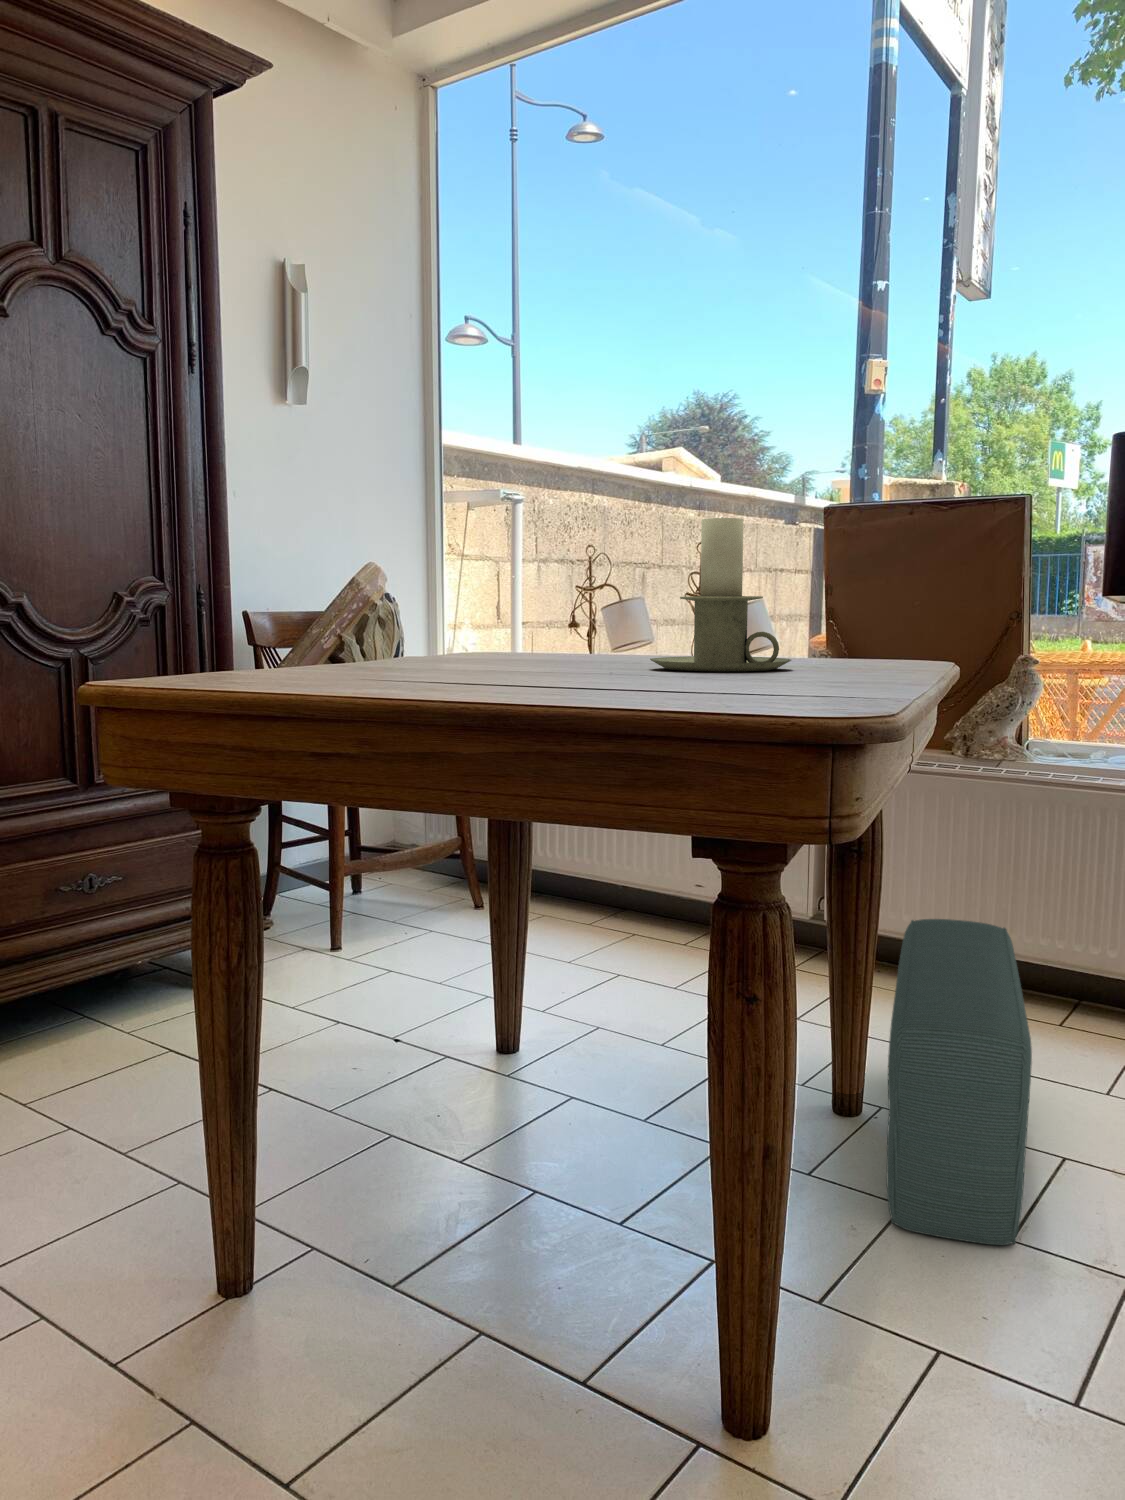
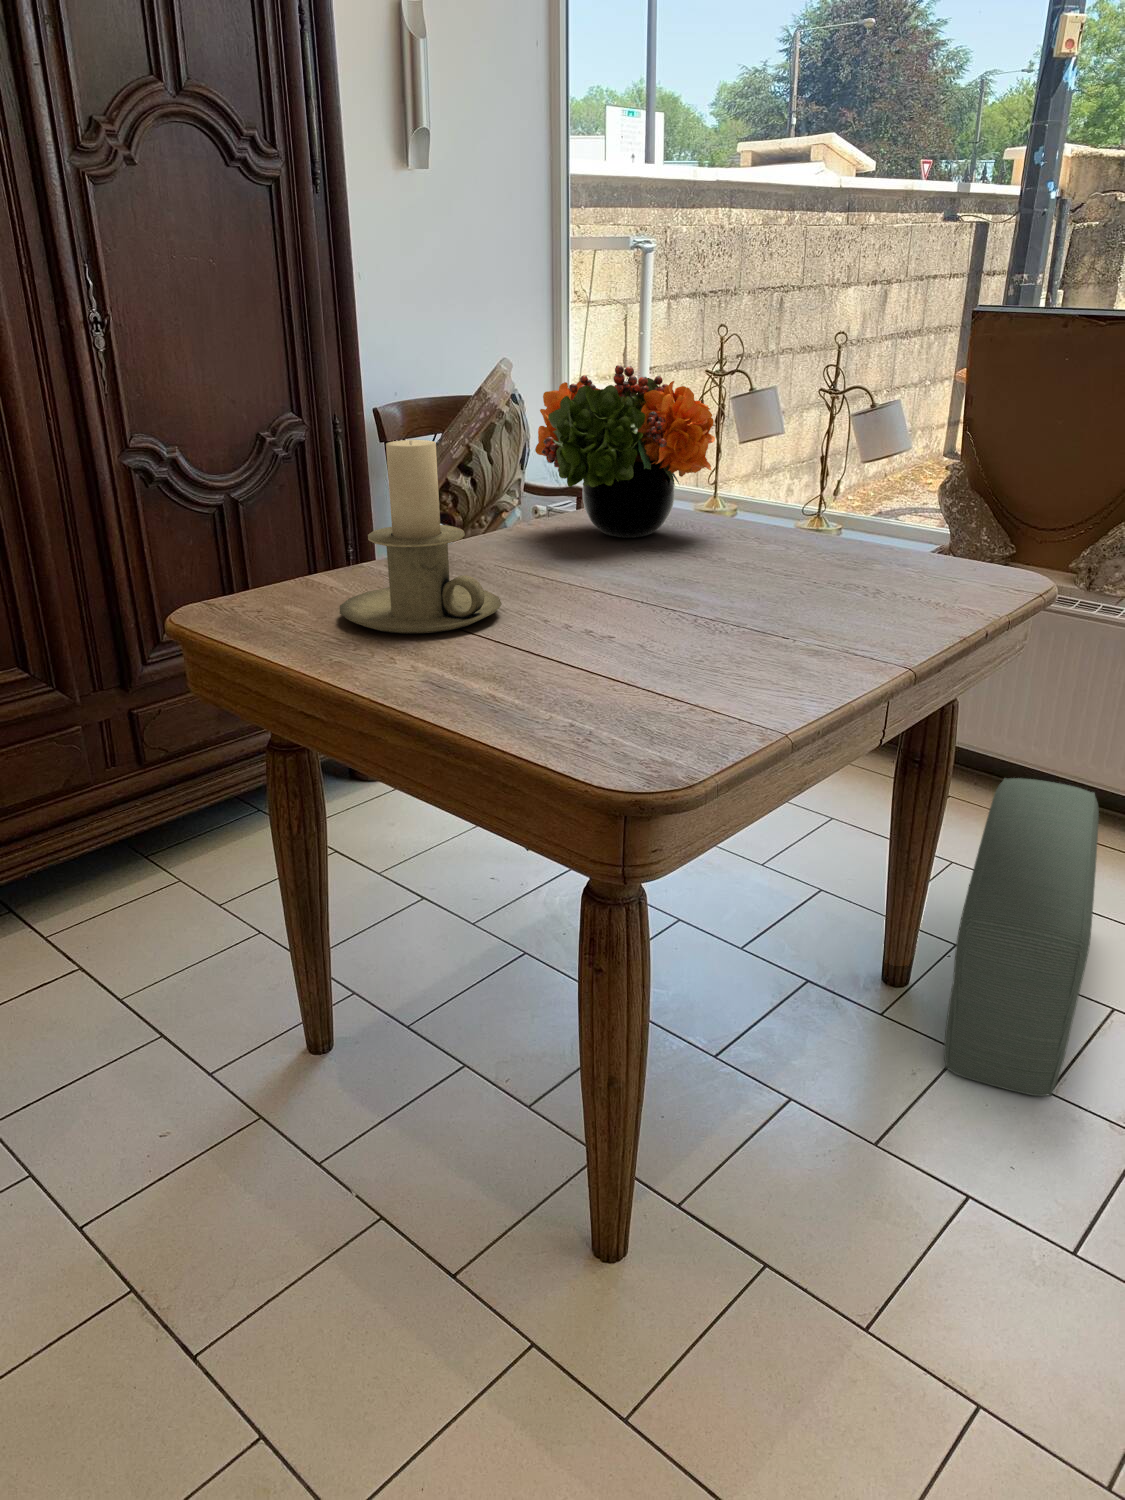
flower arrangement: none [407,496,595,665] -> present [535,365,715,538]
candle holder: present [650,517,791,672] -> present [340,440,502,634]

